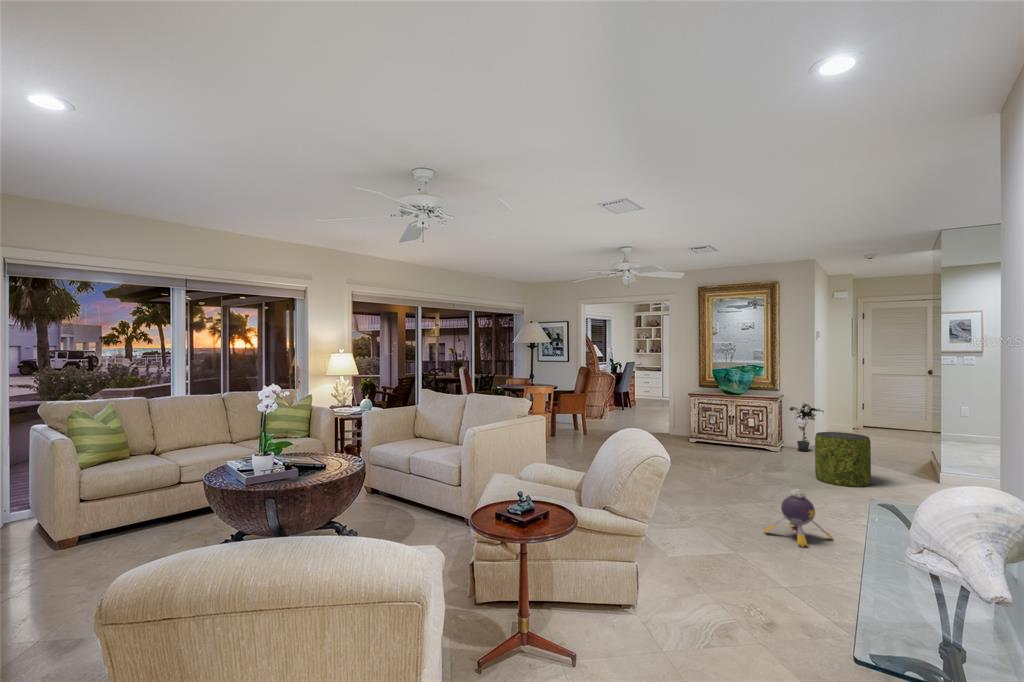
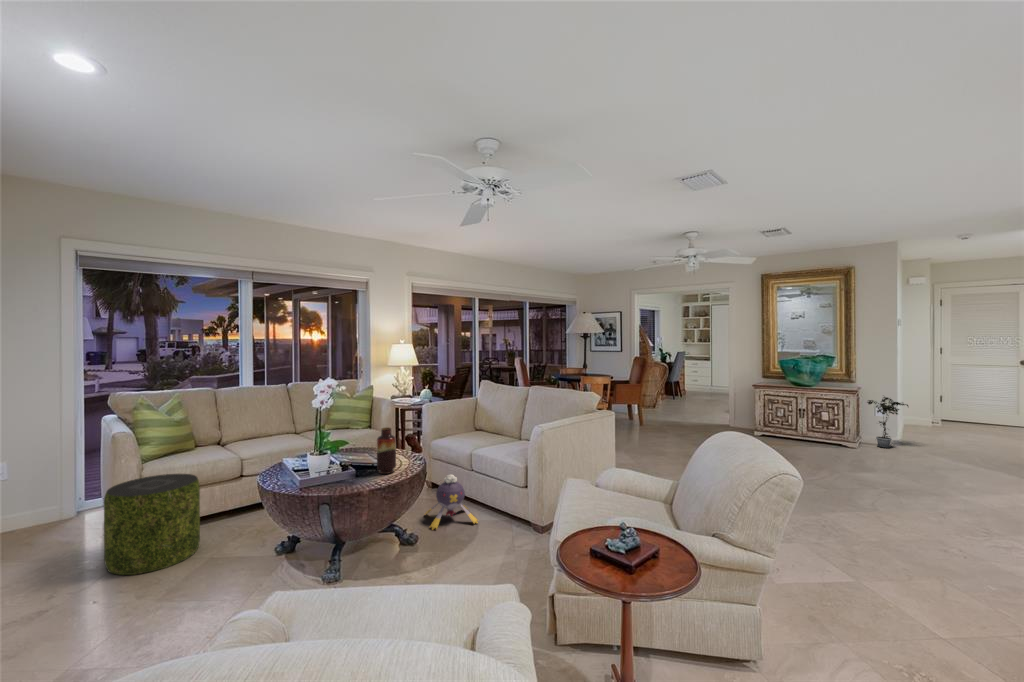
vase: none [319,430,337,473] -> present [377,427,396,474]
pouf: present [815,432,871,487] -> present [104,474,200,575]
plush toy: present [764,489,833,547] -> present [425,475,477,530]

